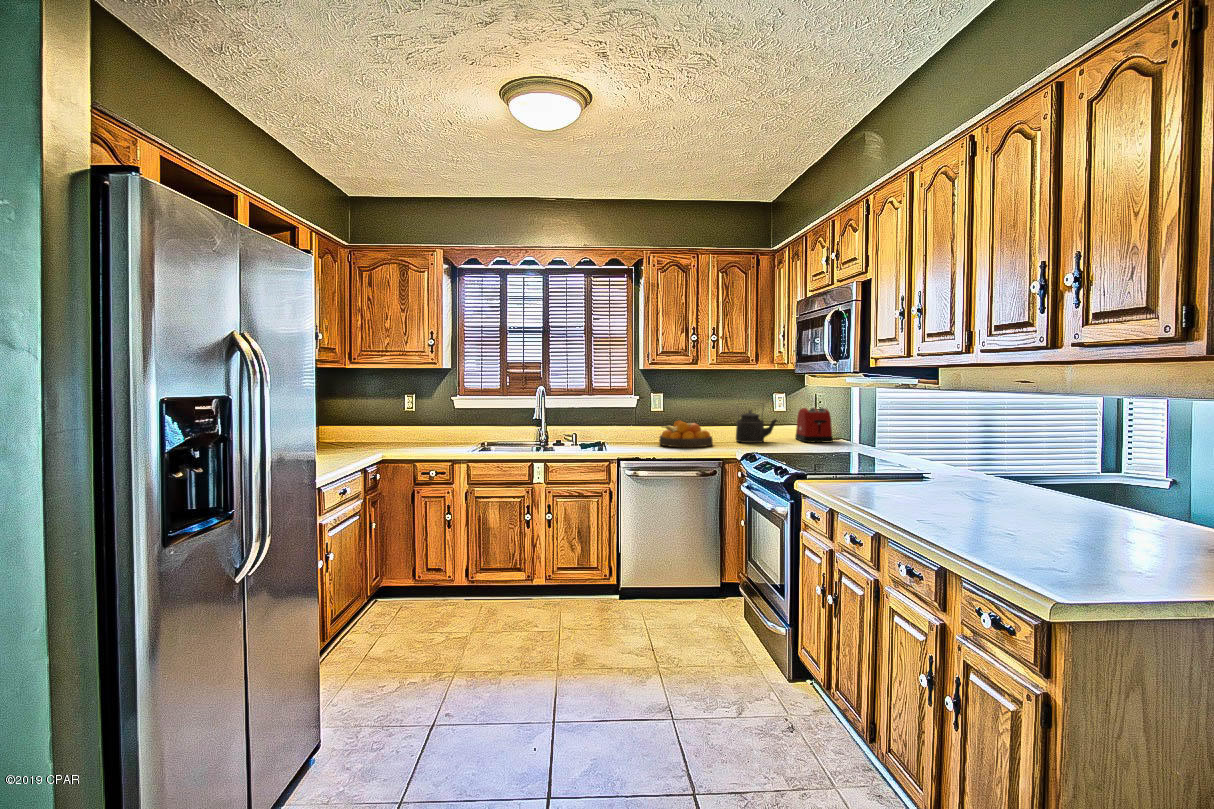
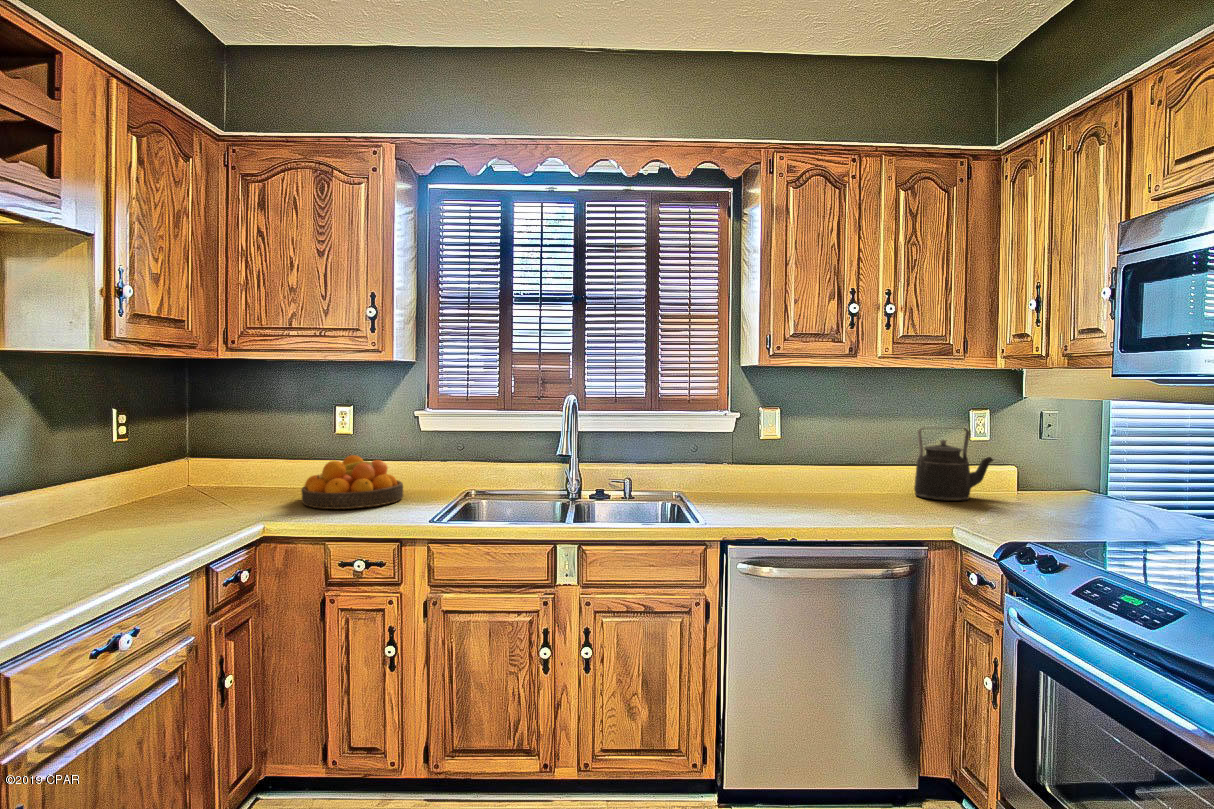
toaster: present [795,408,833,443] -> none [1013,437,1107,503]
fruit bowl: present [659,421,713,447] -> present [301,455,403,509]

